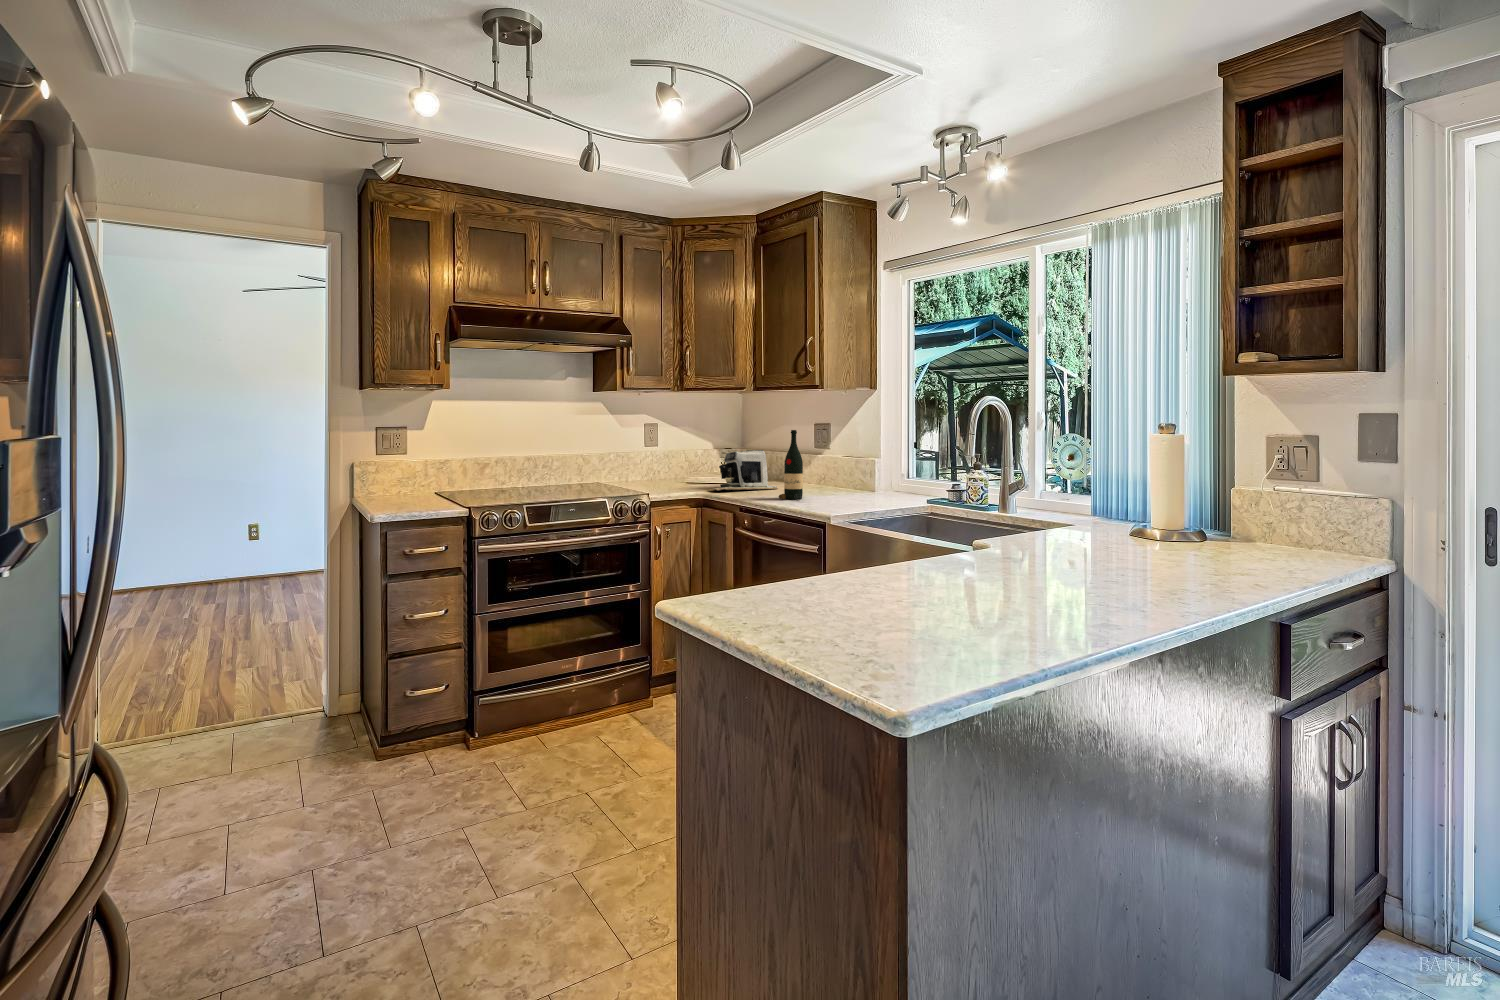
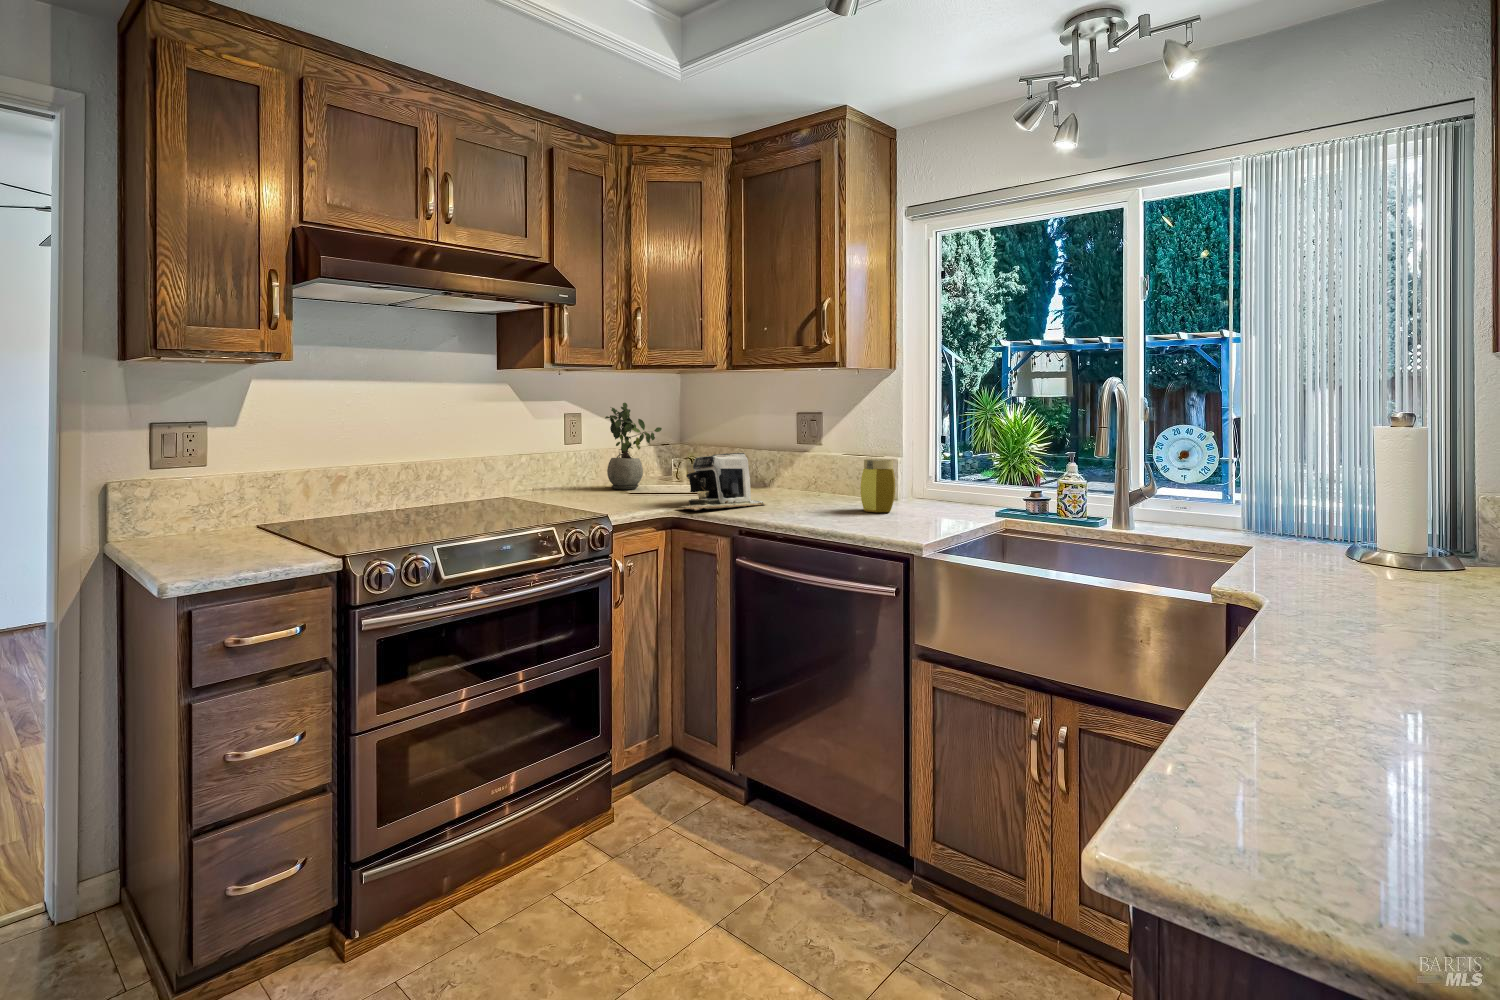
potted plant: none [674,414,715,479] -> present [605,403,662,489]
wine bottle: present [779,430,803,499] -> none [794,428,829,523]
jar: none [844,454,872,494] -> present [861,459,895,512]

